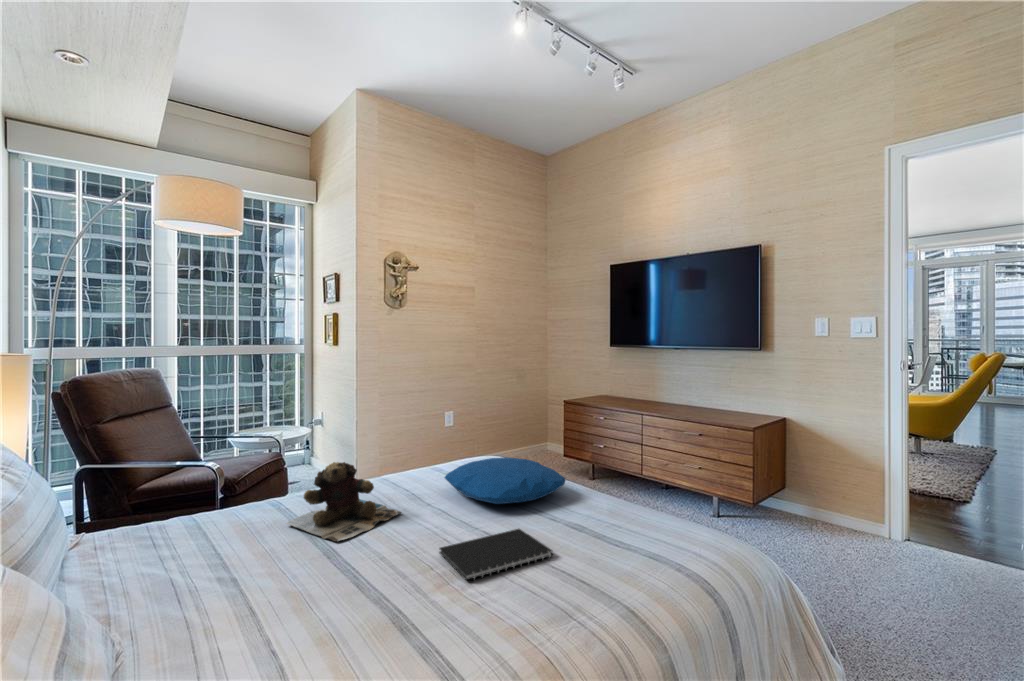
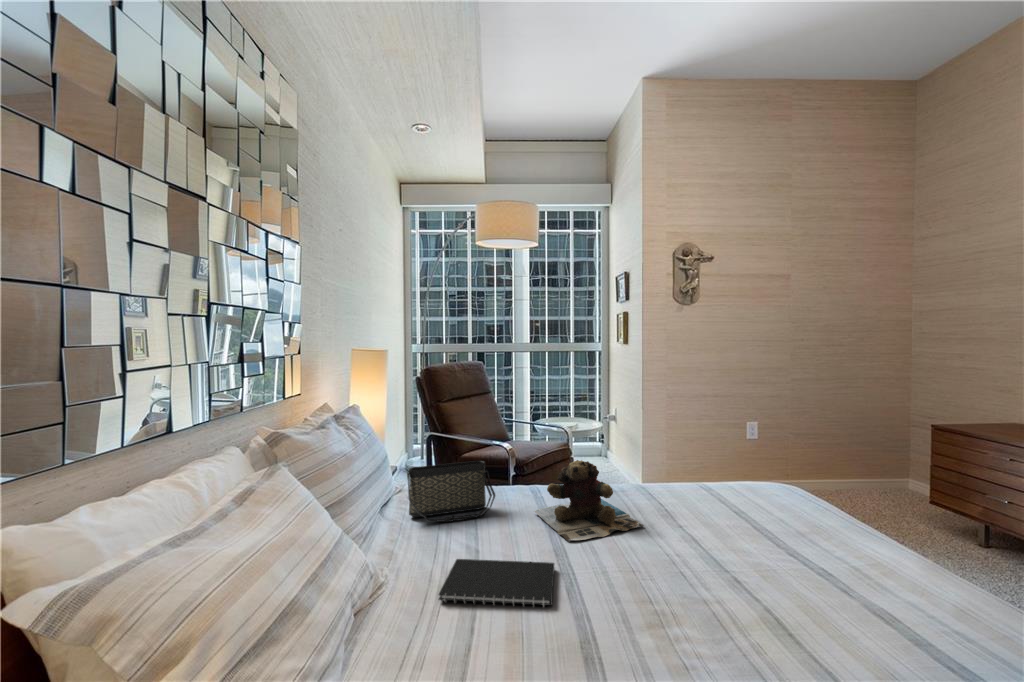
pillow: present [445,457,565,504] -> none [701,484,873,549]
handbag: none [112,481,239,564] -> present [407,461,495,522]
notebook: present [440,529,552,580] -> present [439,559,554,607]

